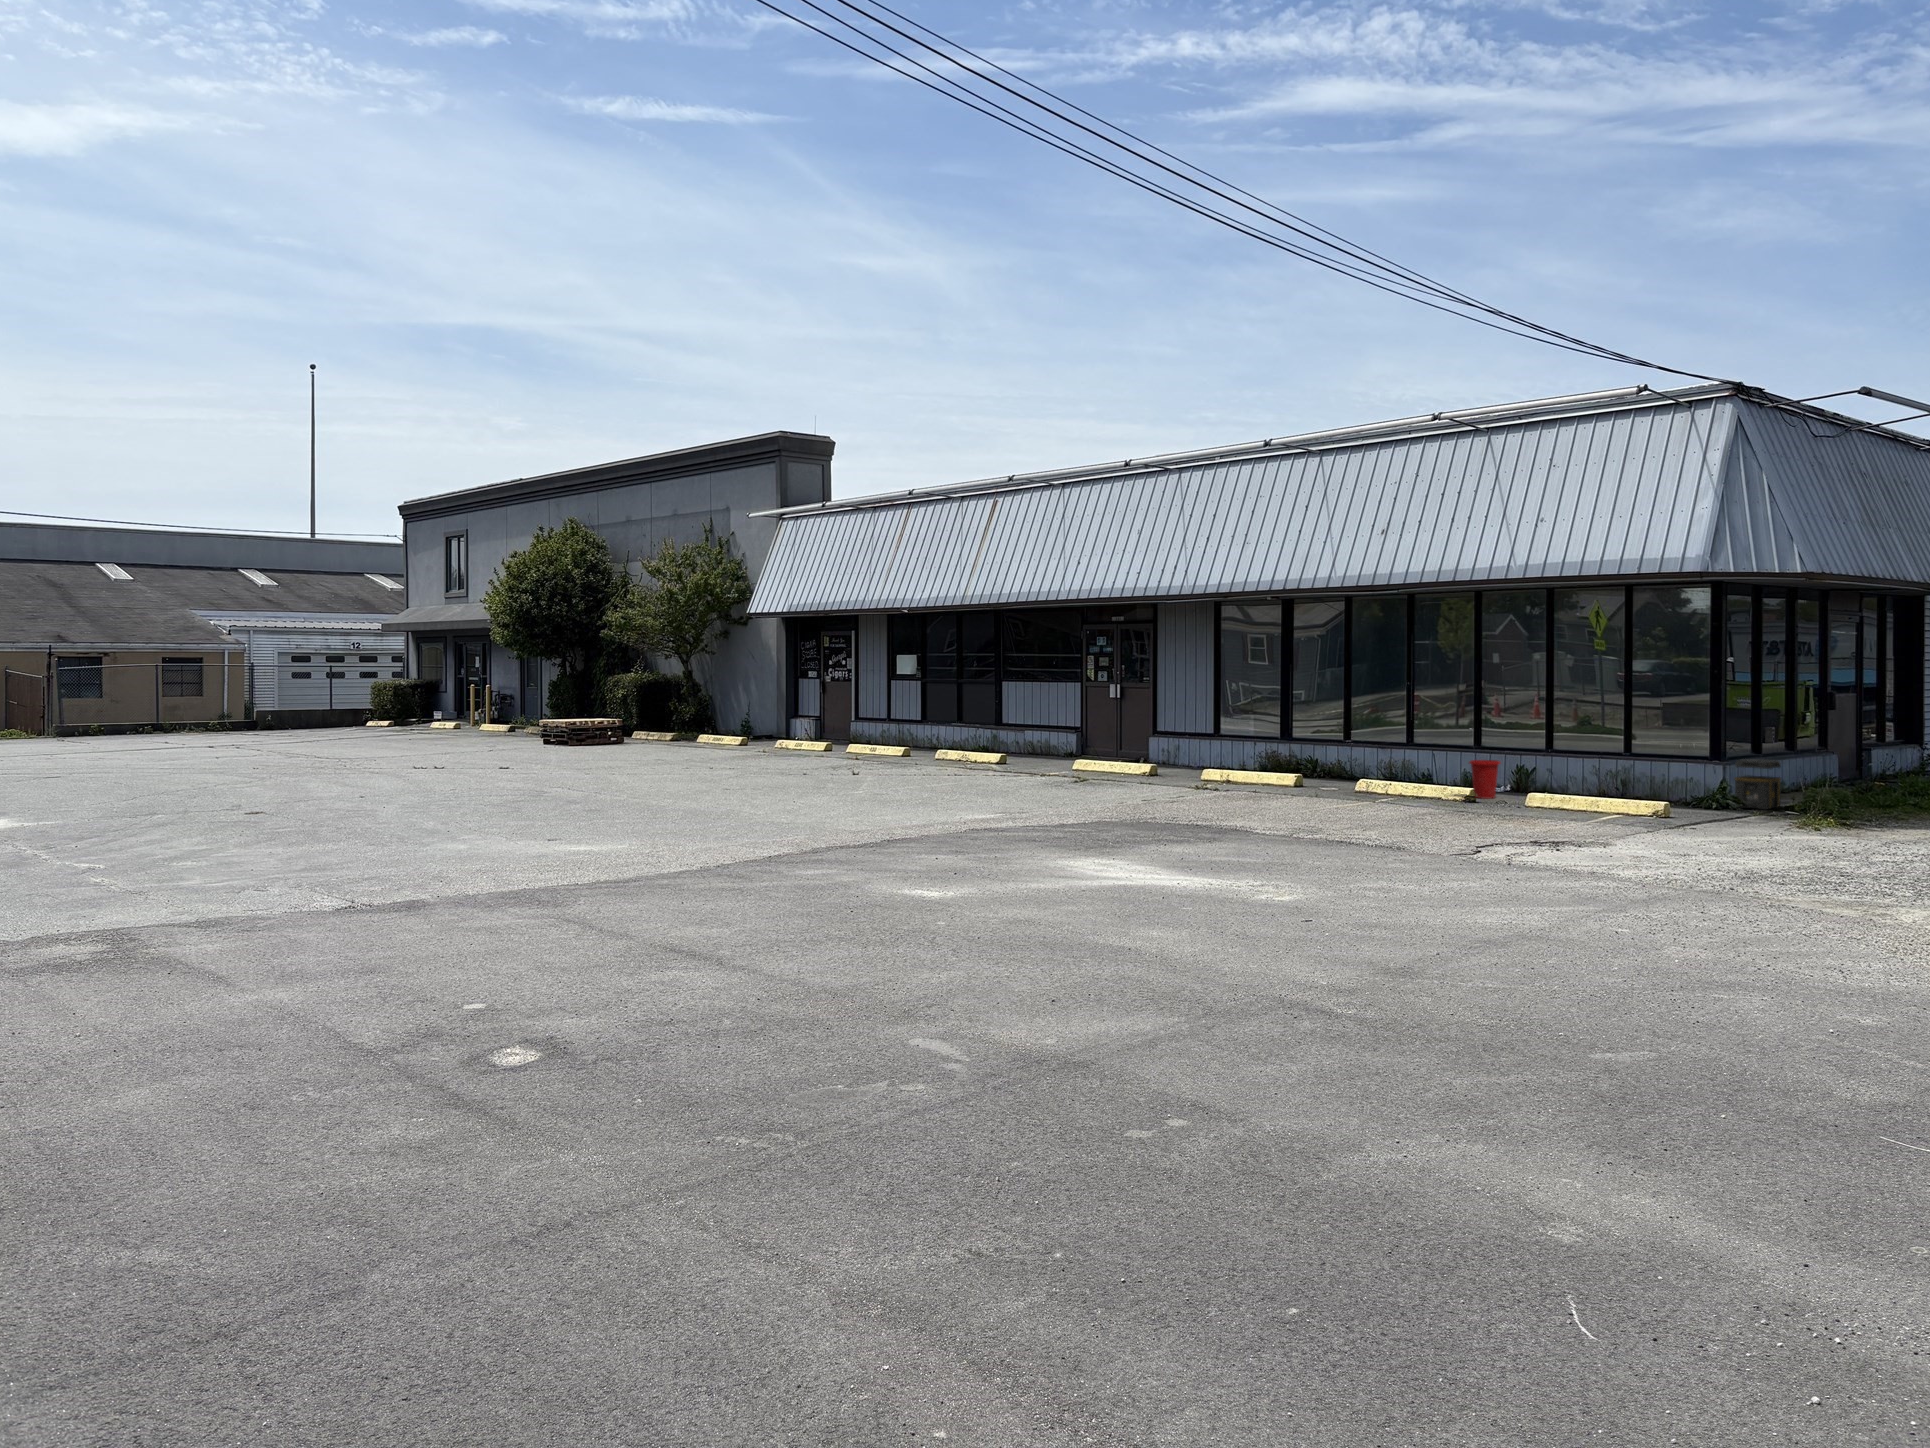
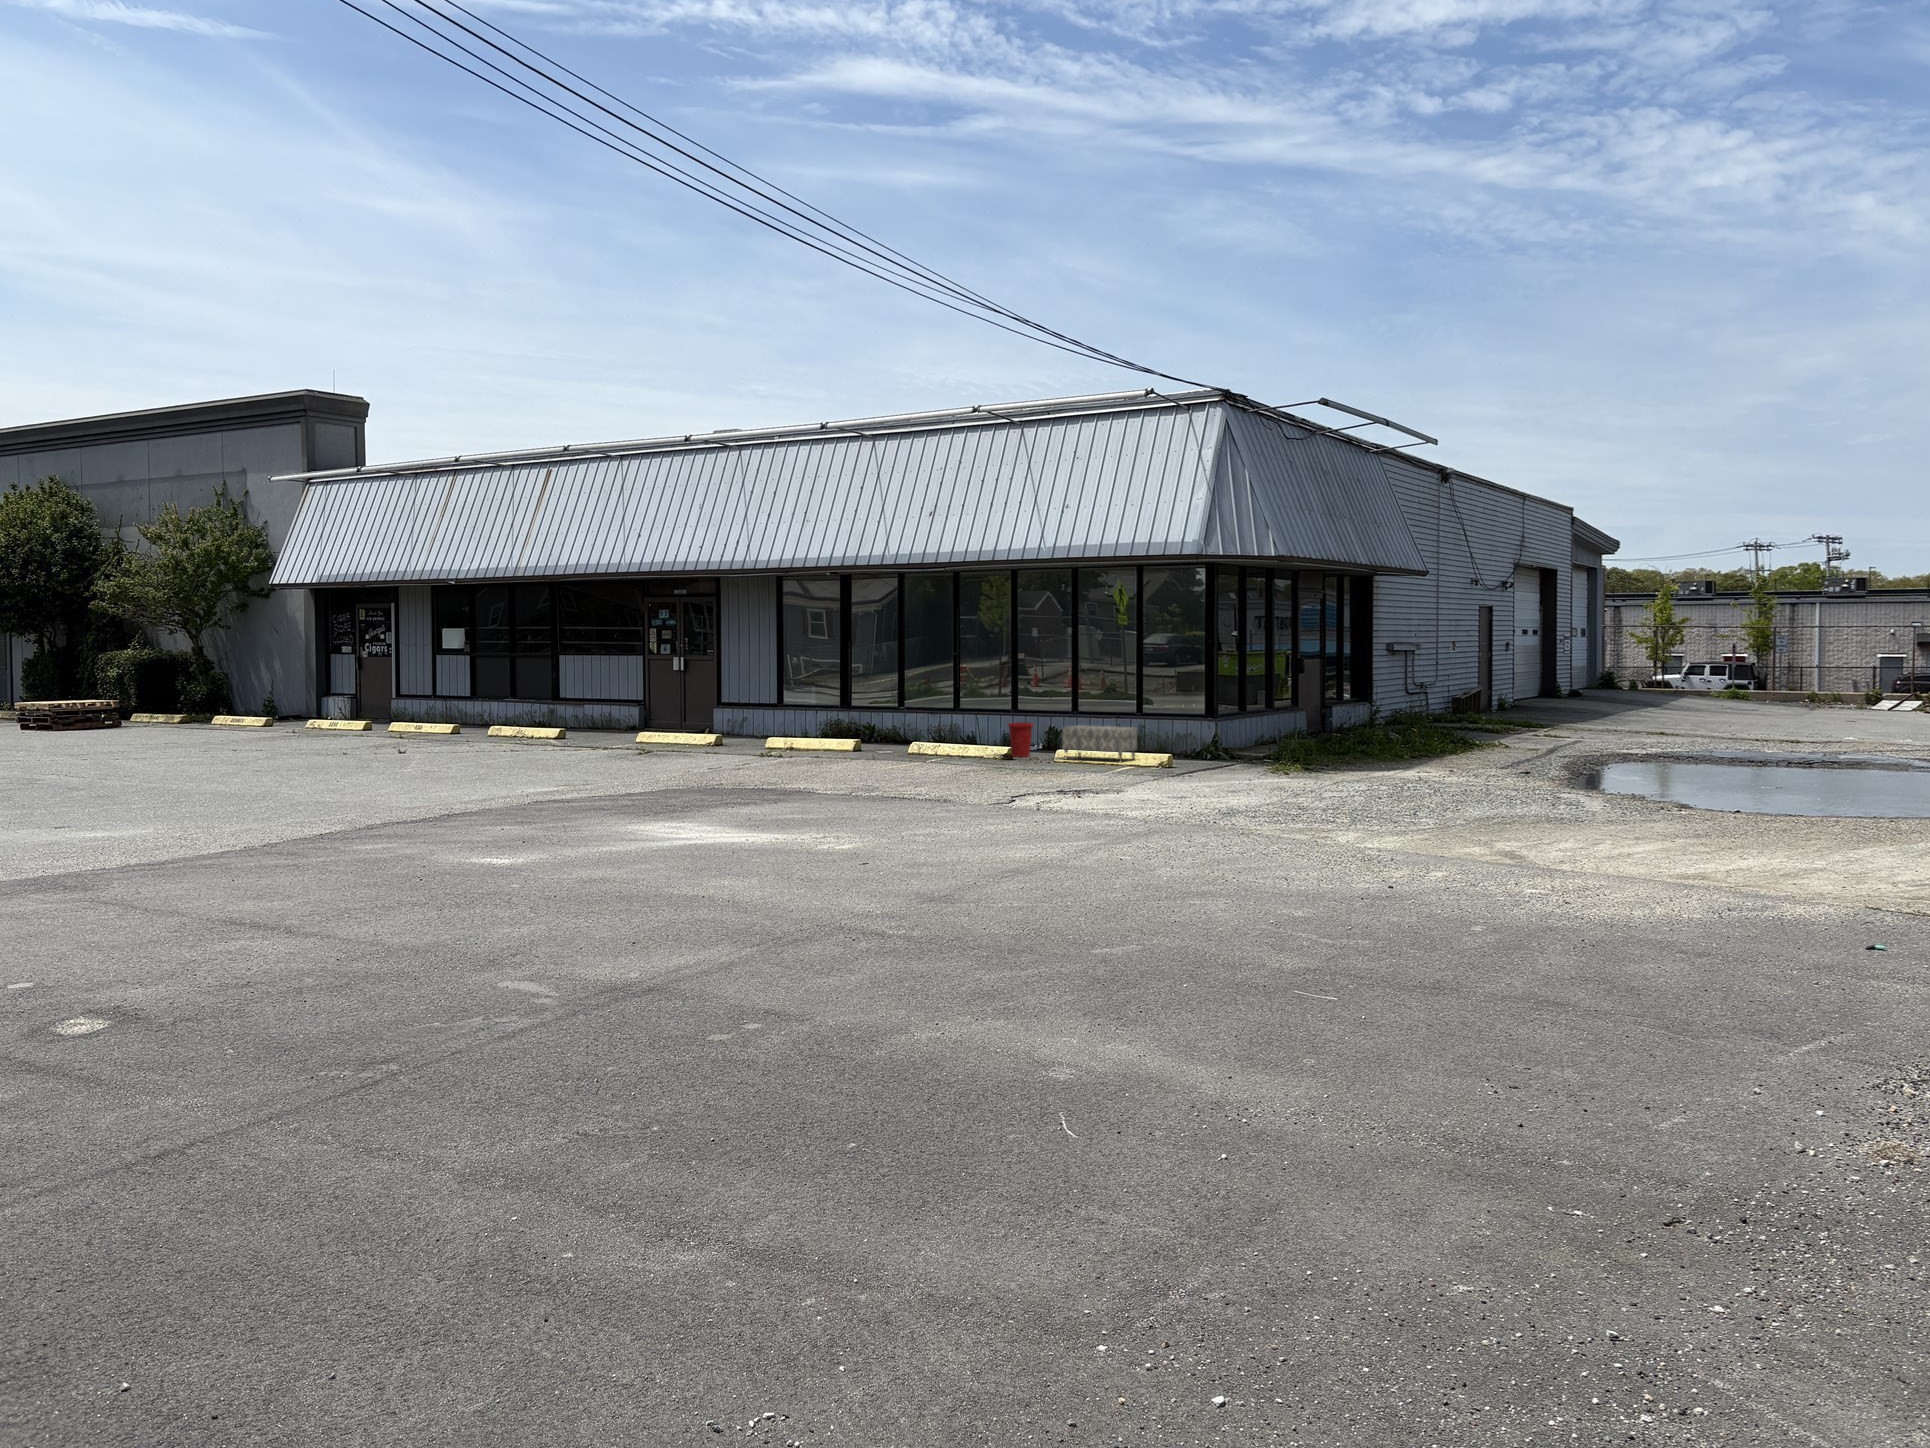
toolbox: present [1735,759,1781,810] -> none [1226,717,1263,760]
bench: none [1533,765,1624,808] -> present [1062,725,1137,762]

